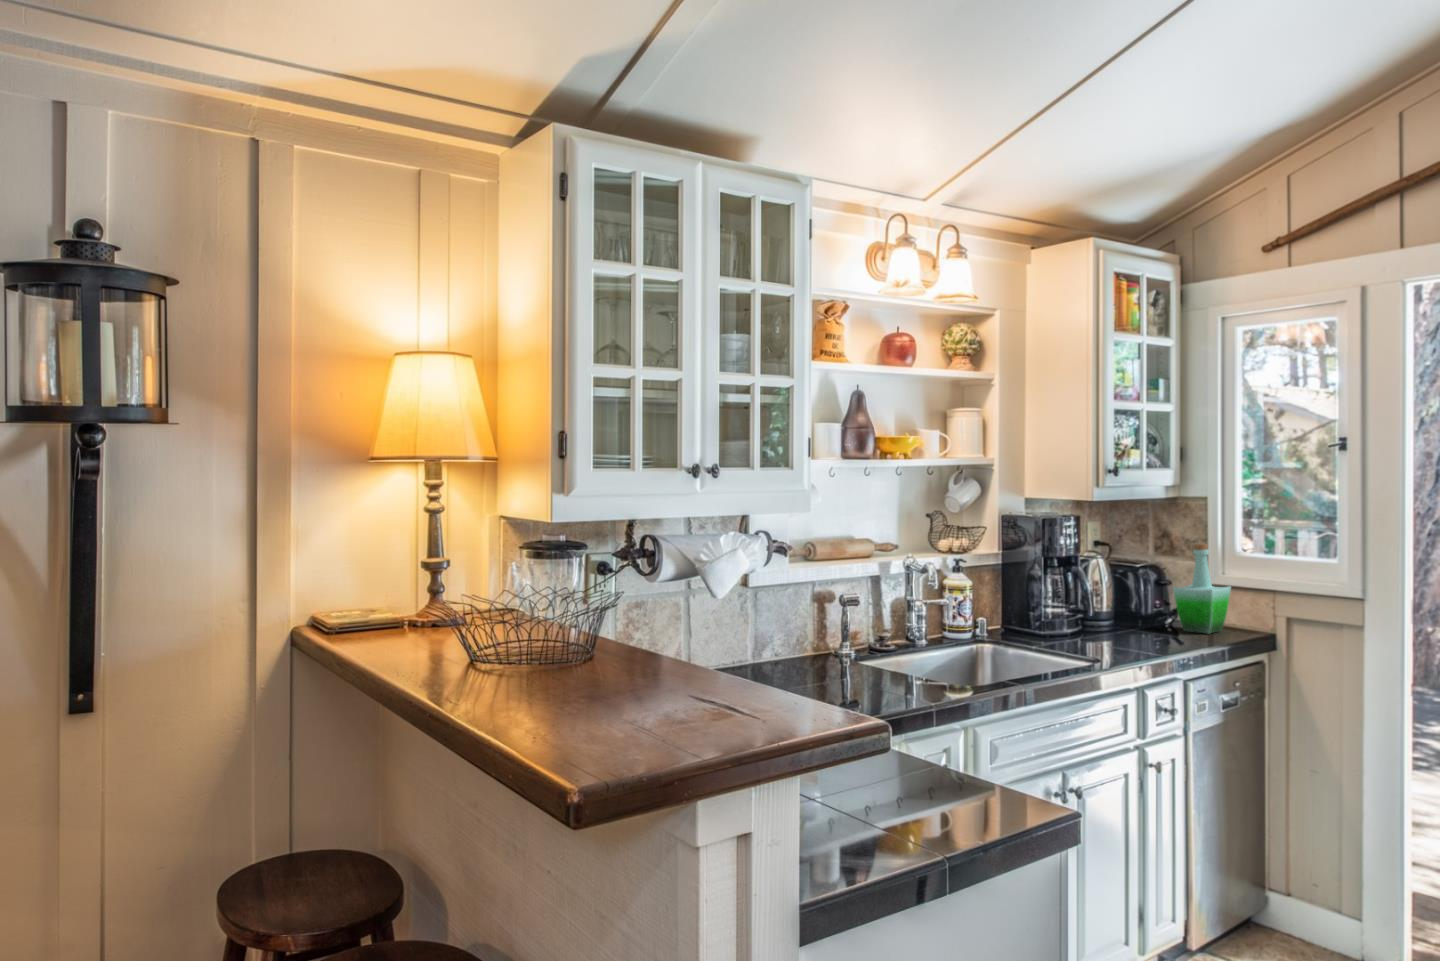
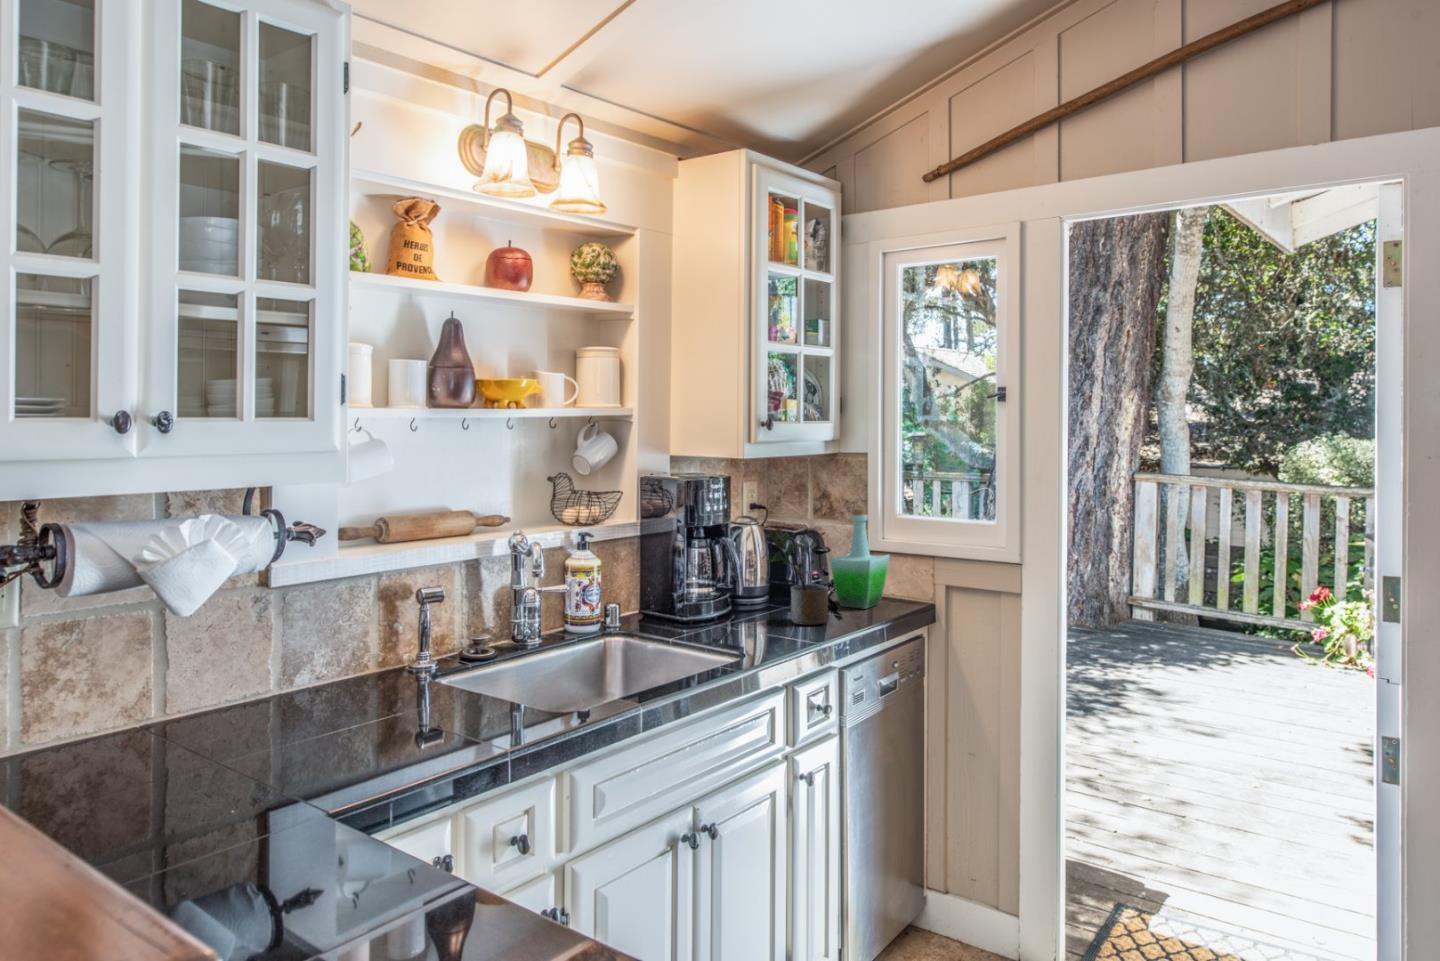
potted plant: none [1115,558,1173,642] -> present [768,528,829,625]

